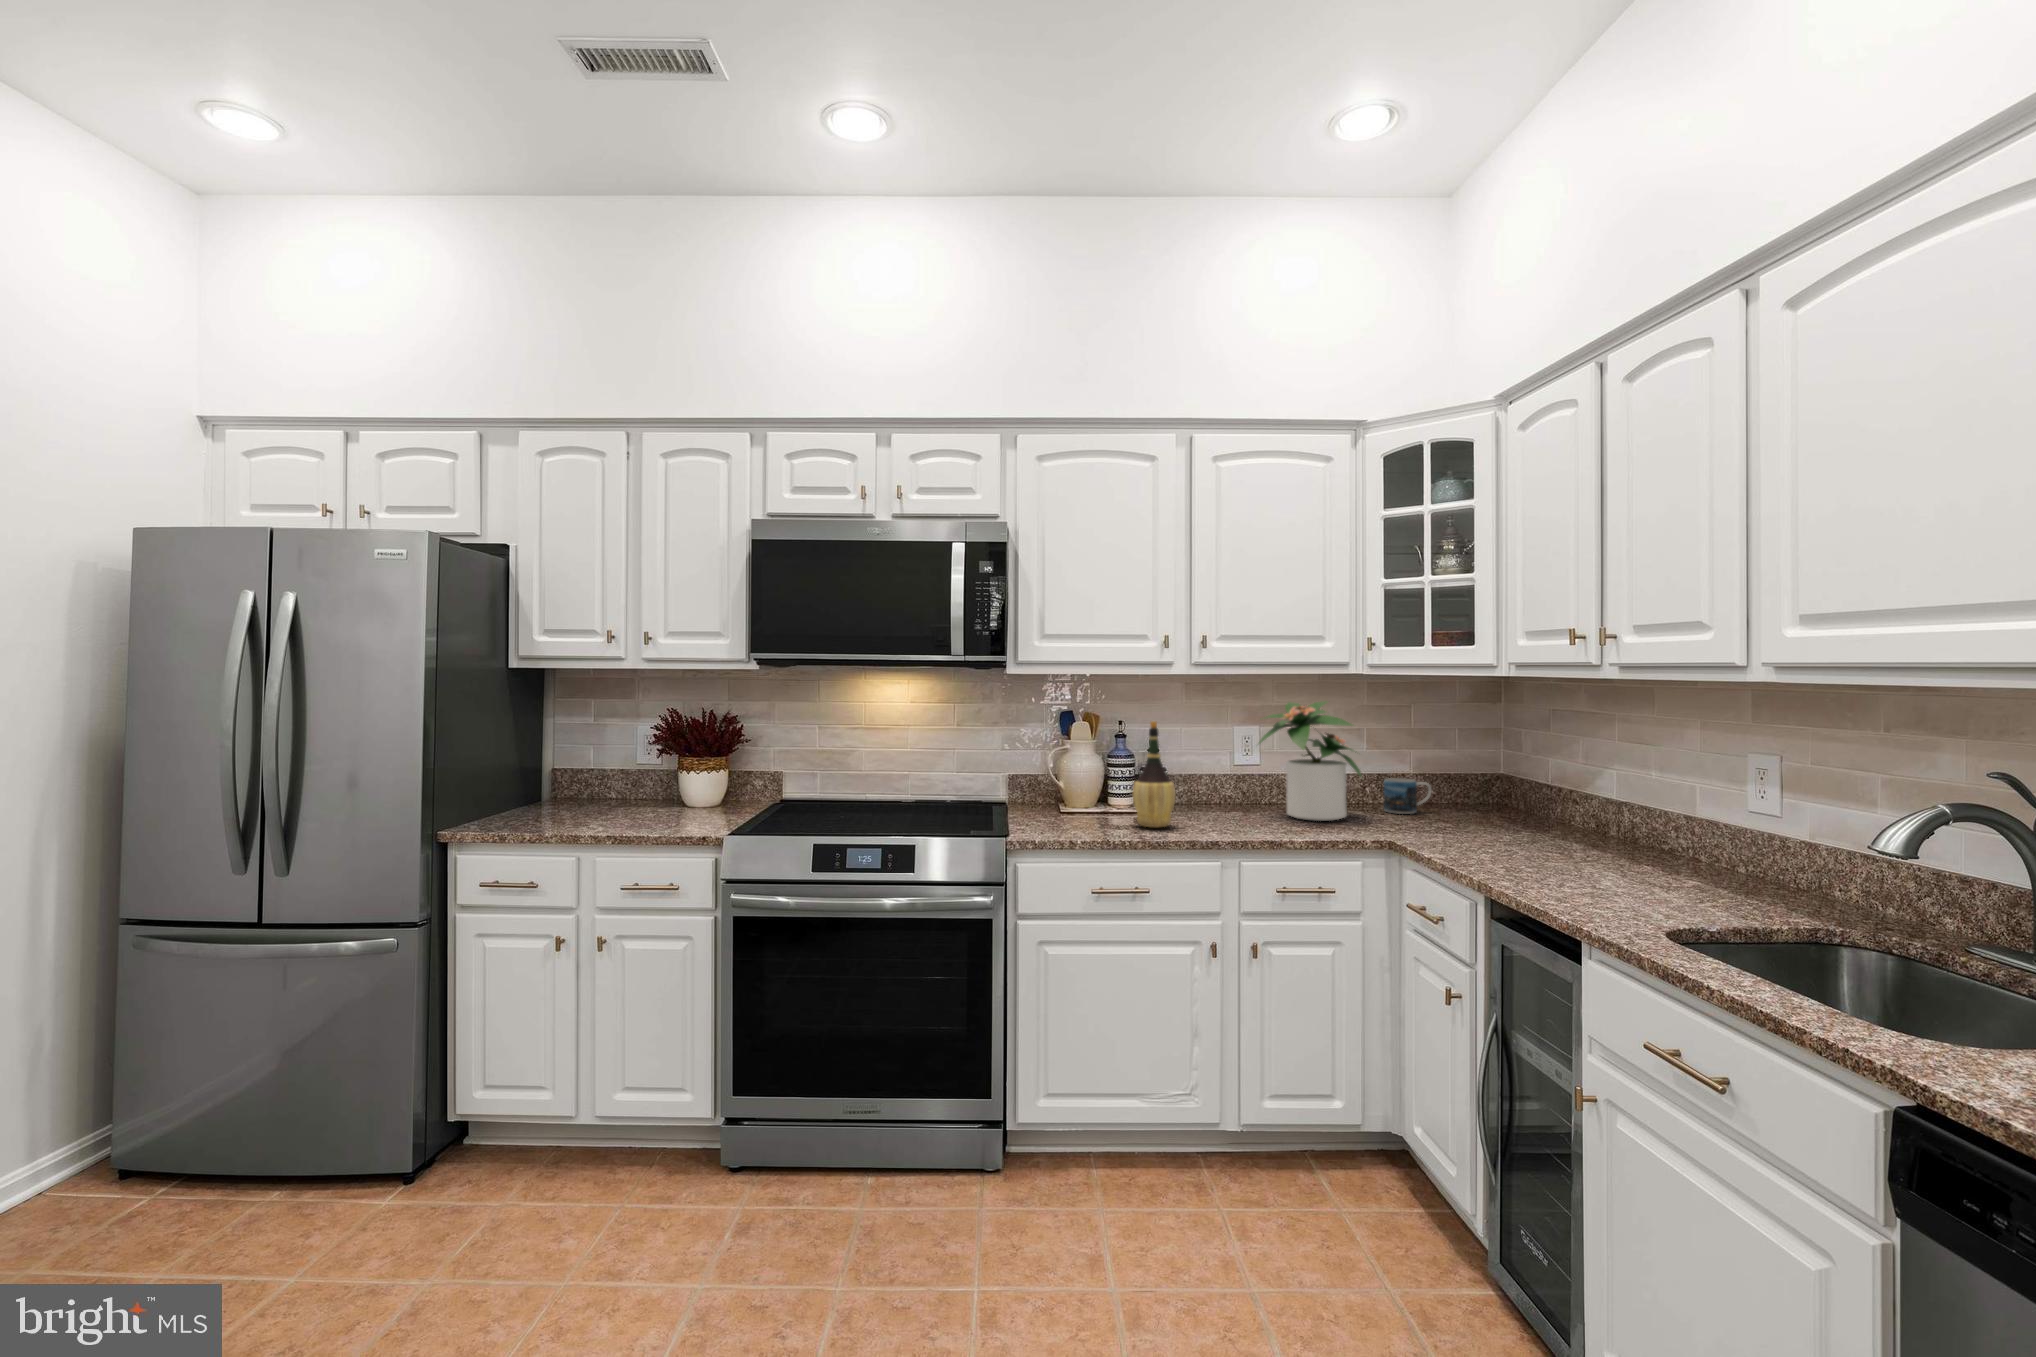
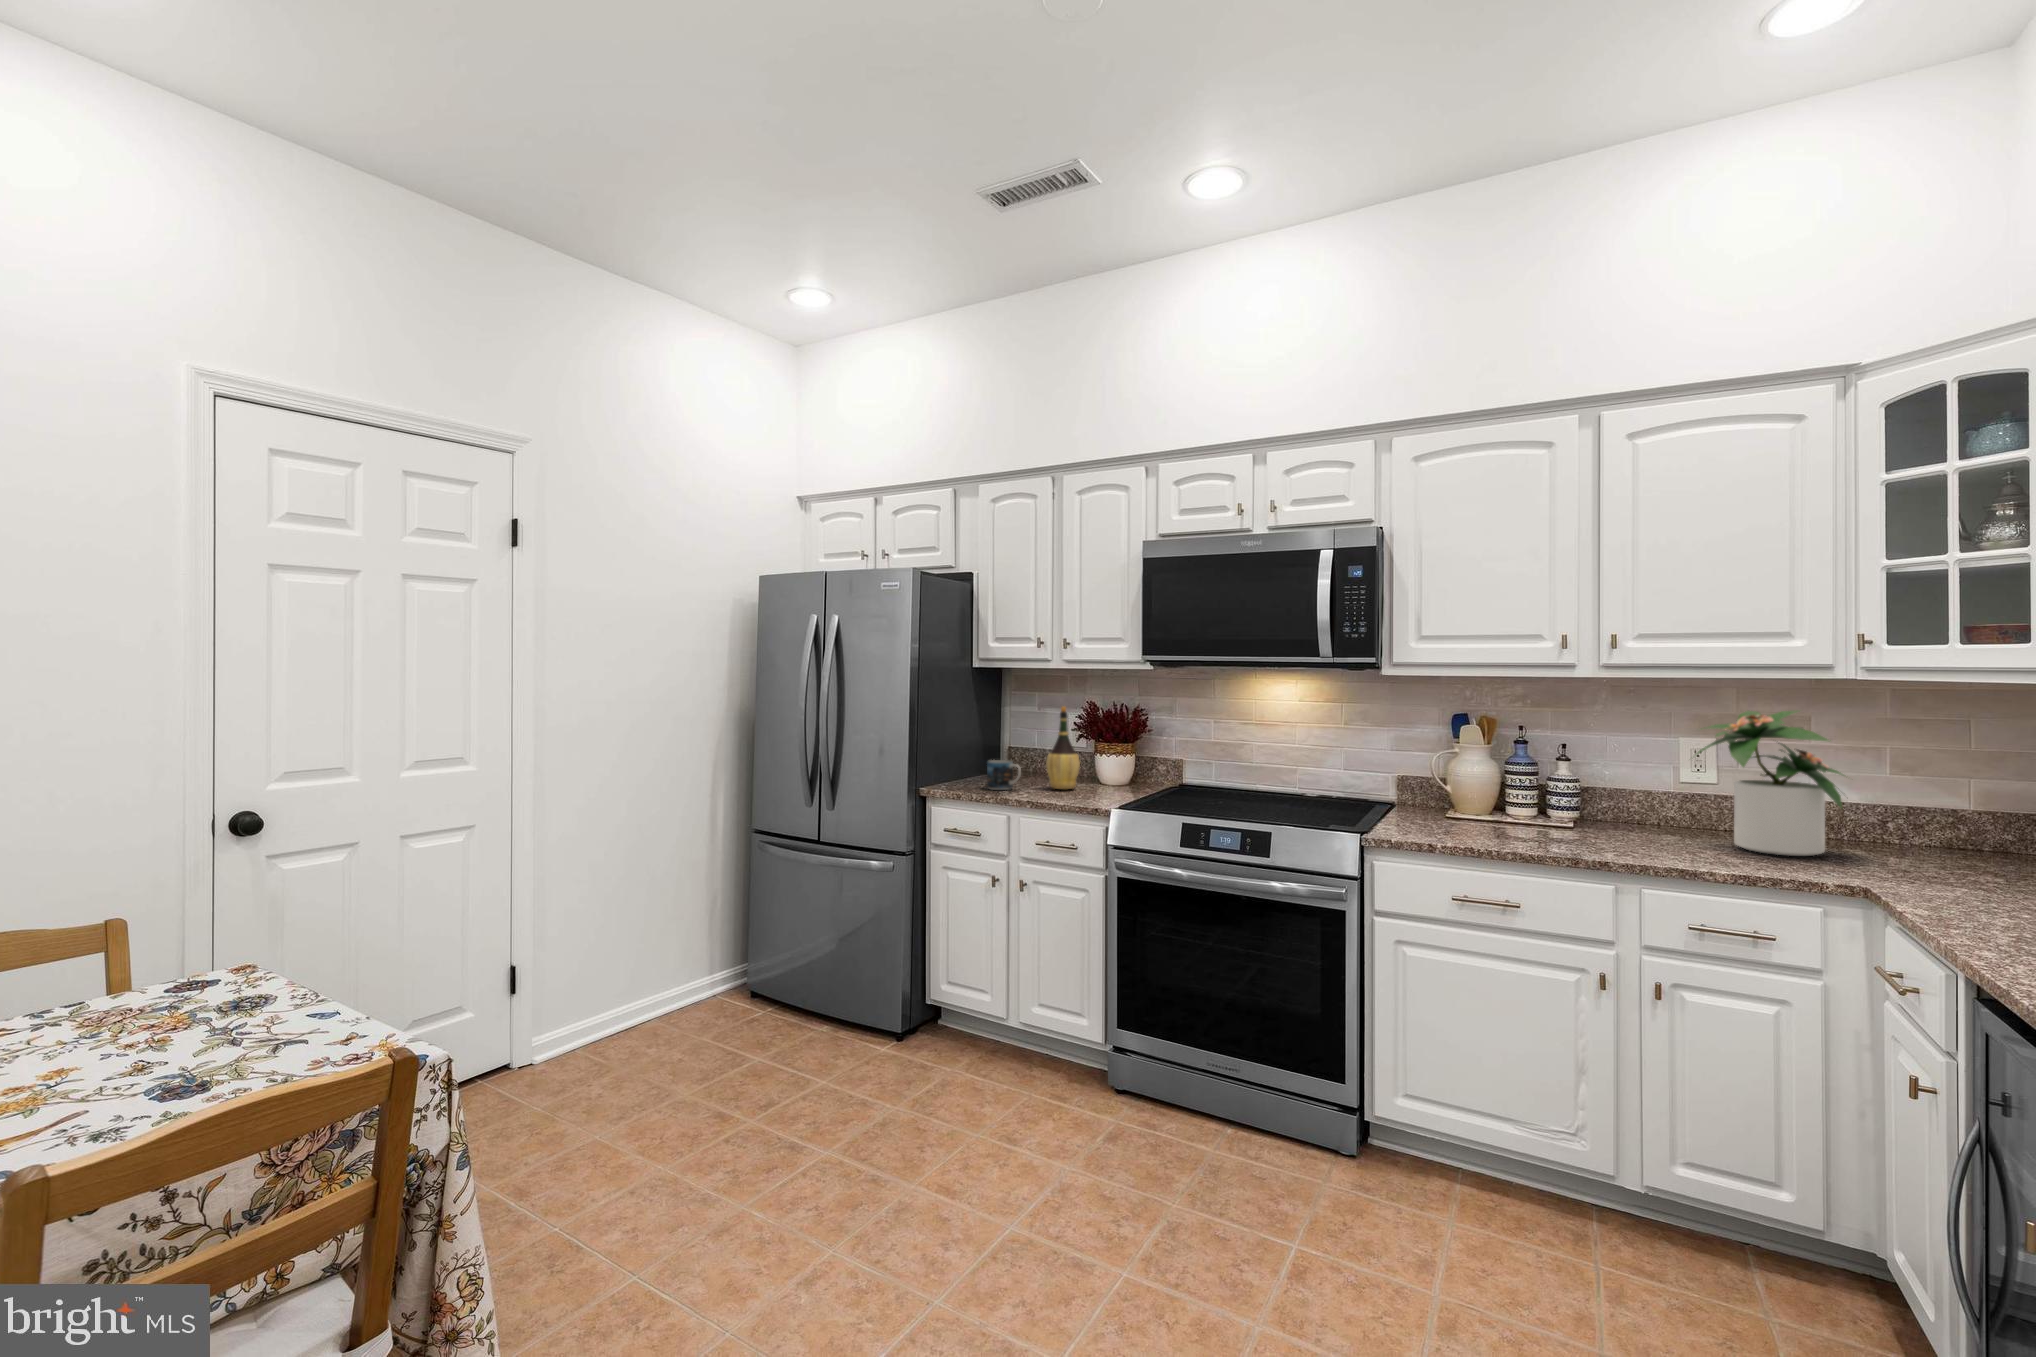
wine bottle: present [1133,721,1175,827] -> present [1046,706,1080,789]
mug: present [1384,778,1431,814] -> present [987,760,1021,790]

